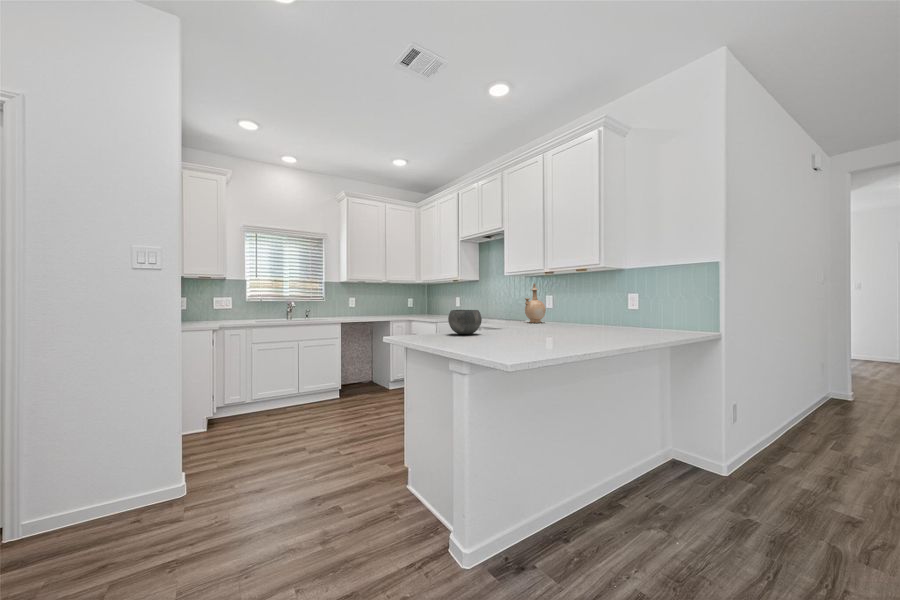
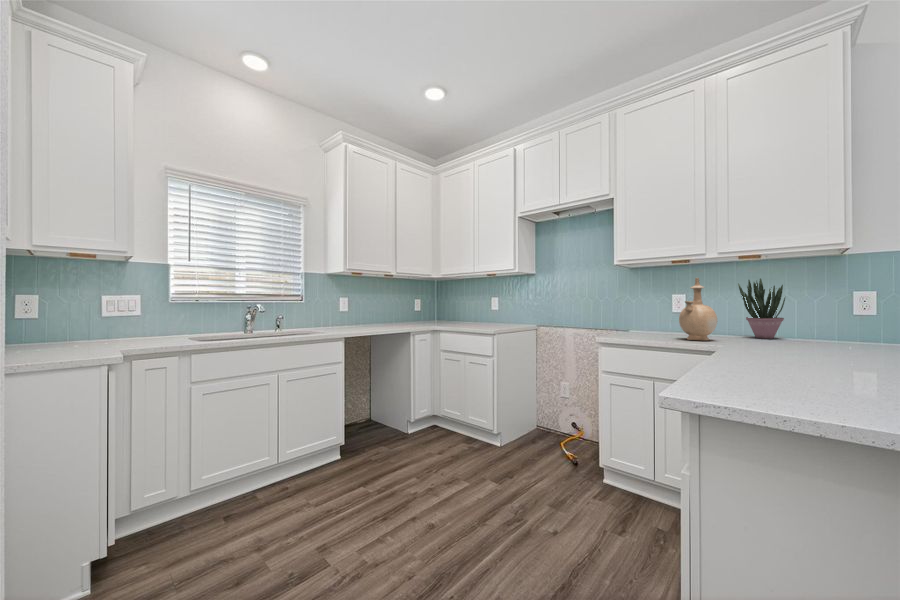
potted plant: none [570,283,595,322] -> present [738,278,785,339]
bowl: present [448,310,482,334] -> none [761,330,868,391]

